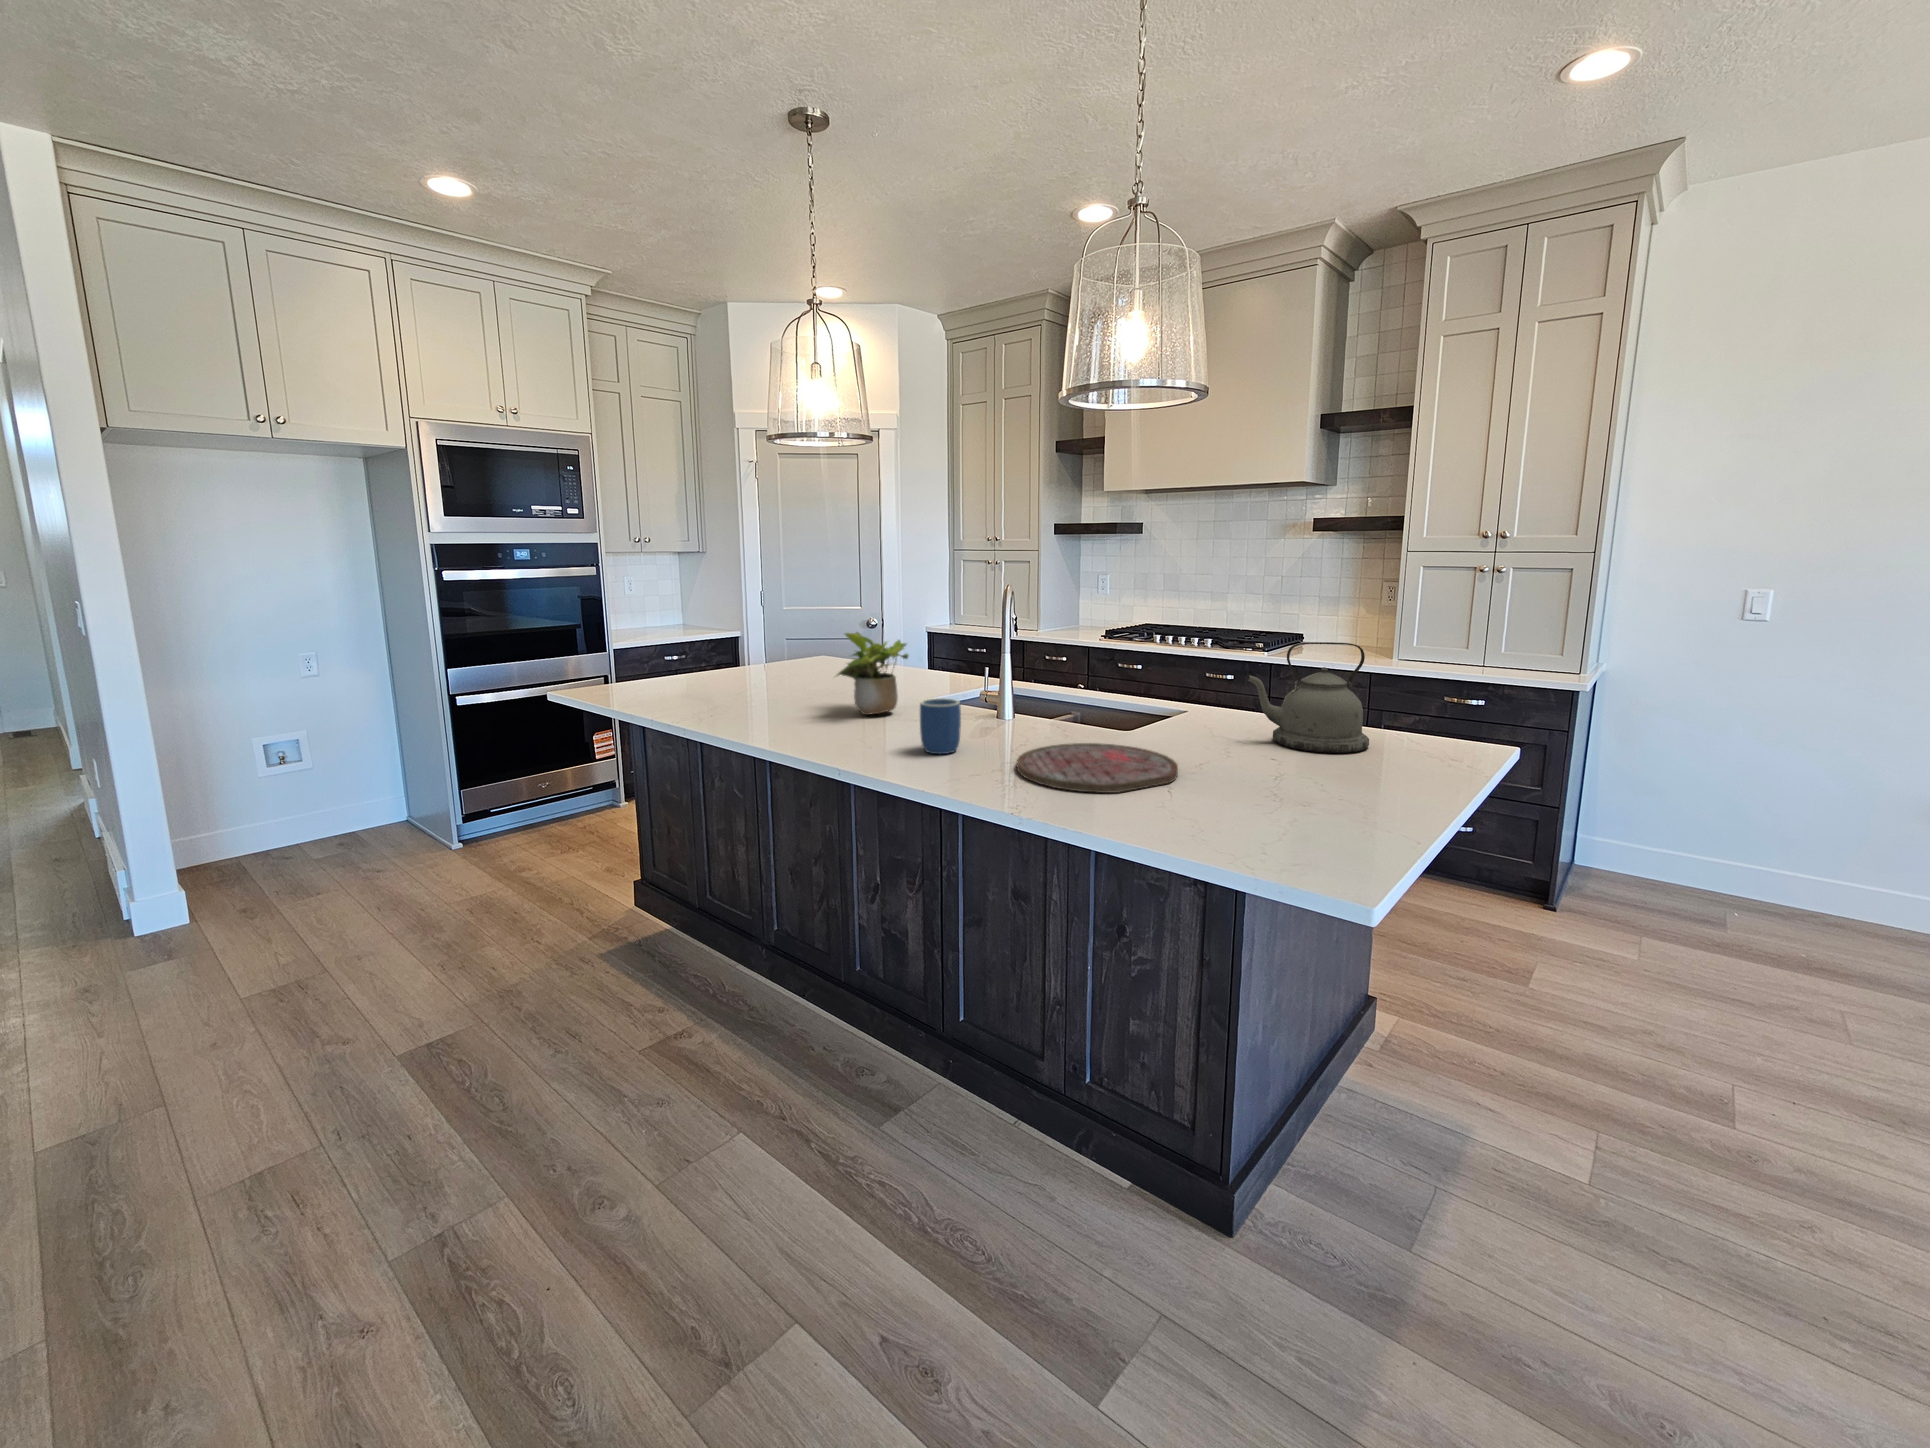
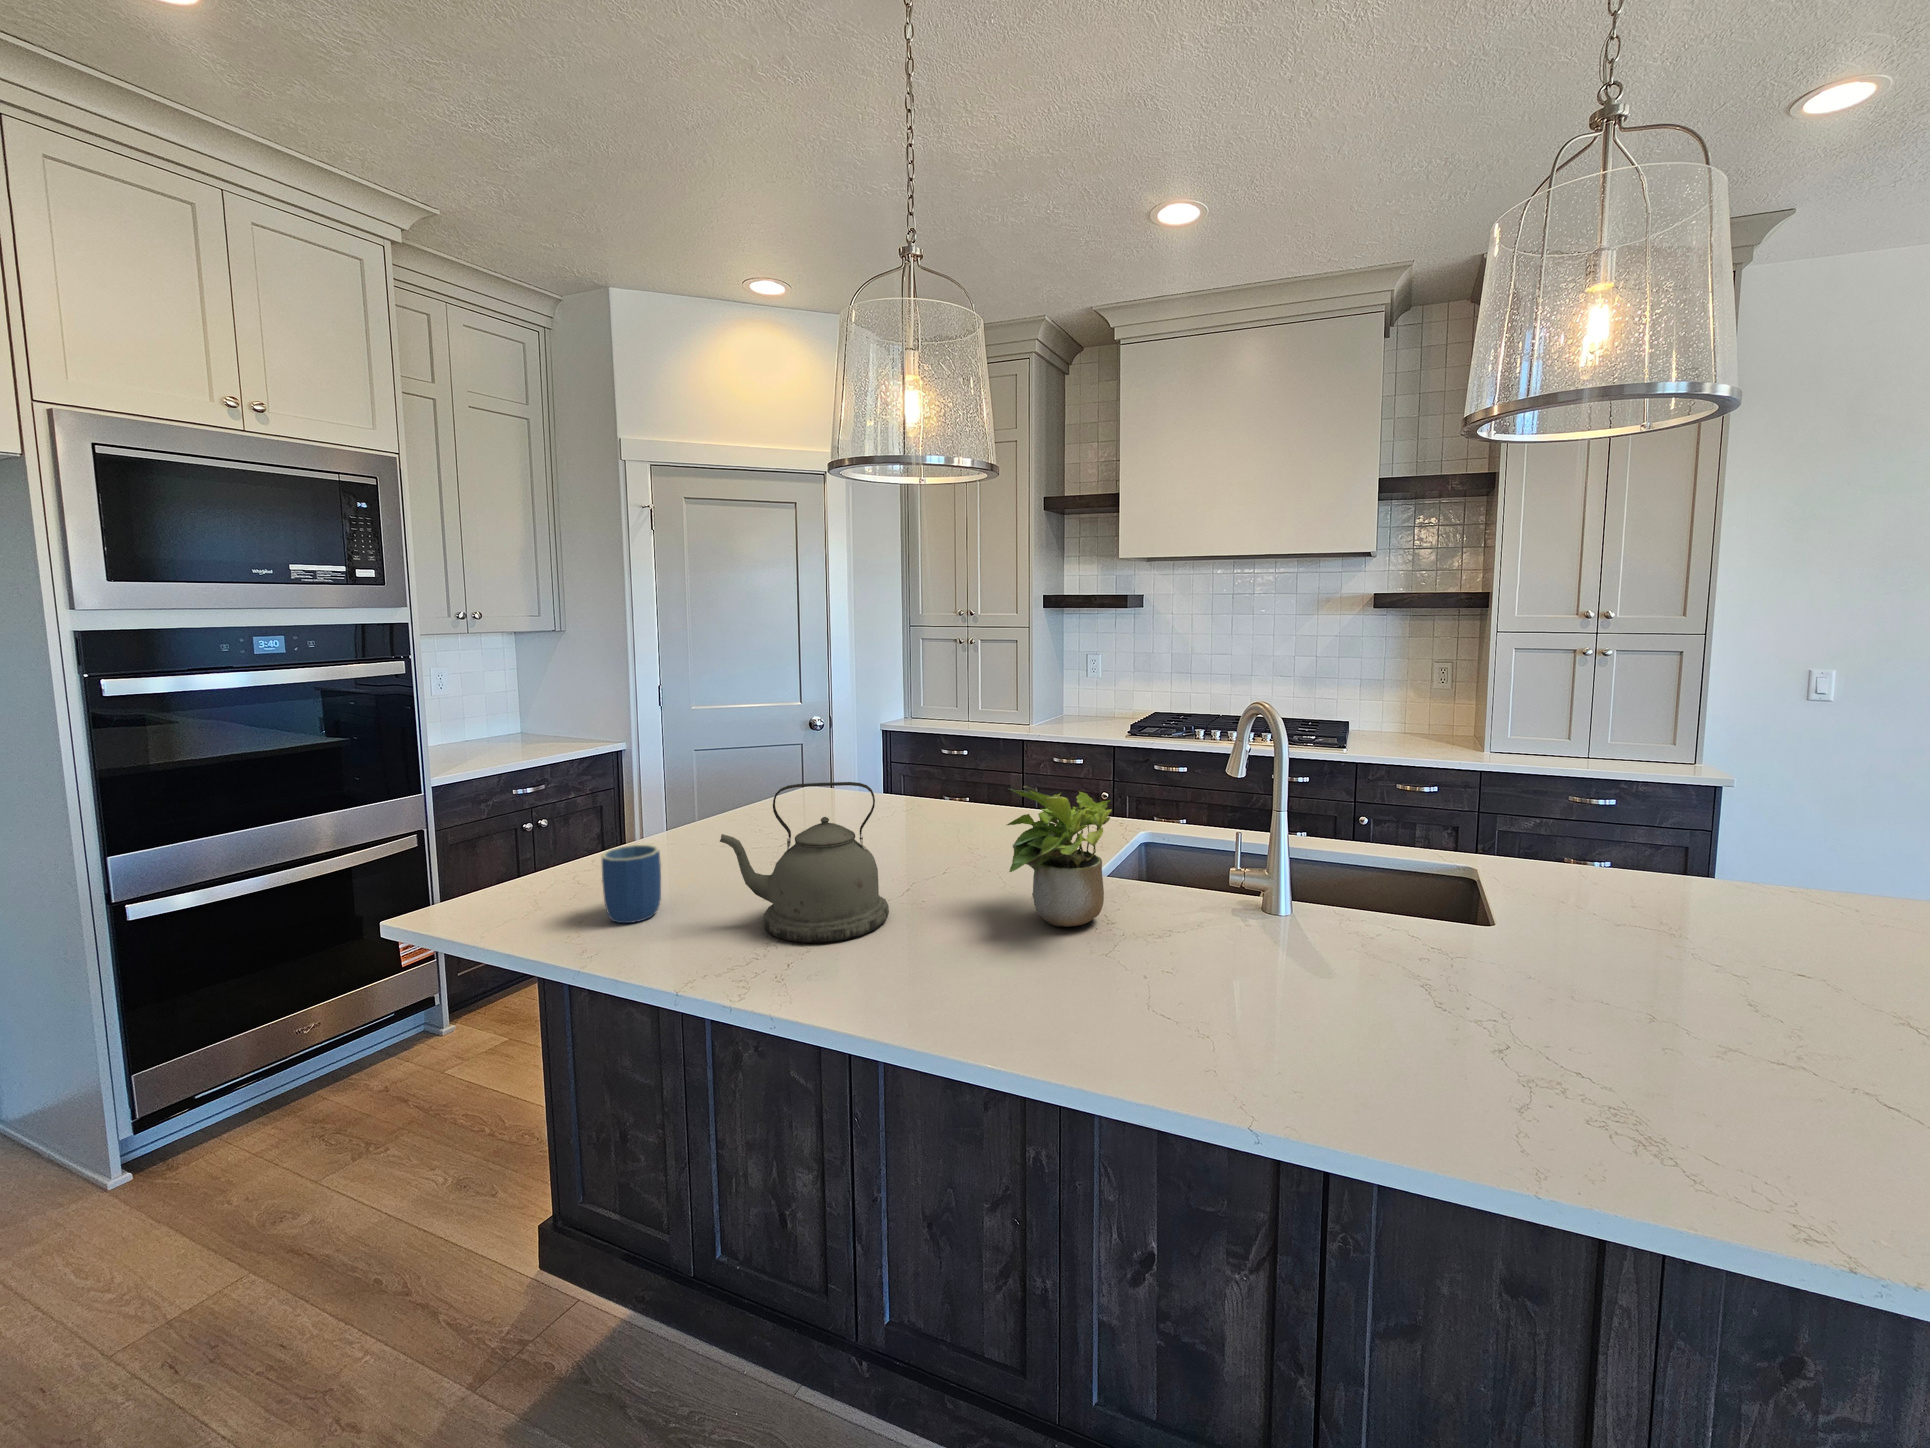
kettle: present [1247,642,1369,753] -> present [720,782,889,943]
mug: present [920,698,961,754] -> present [602,845,661,923]
cutting board: present [1017,743,1178,793] -> none [1484,971,1809,1123]

